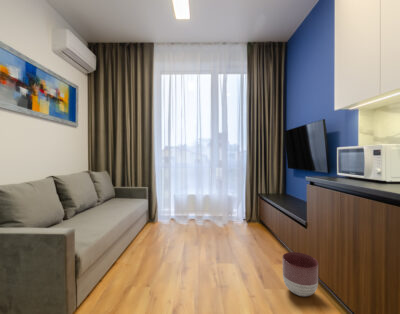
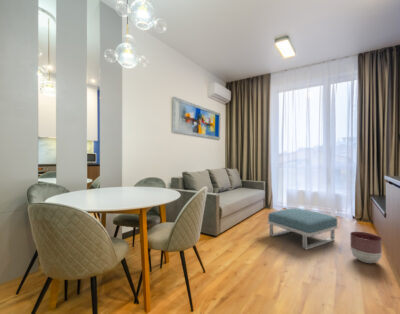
footstool: none [169,225,252,297] -> present [268,208,338,250]

